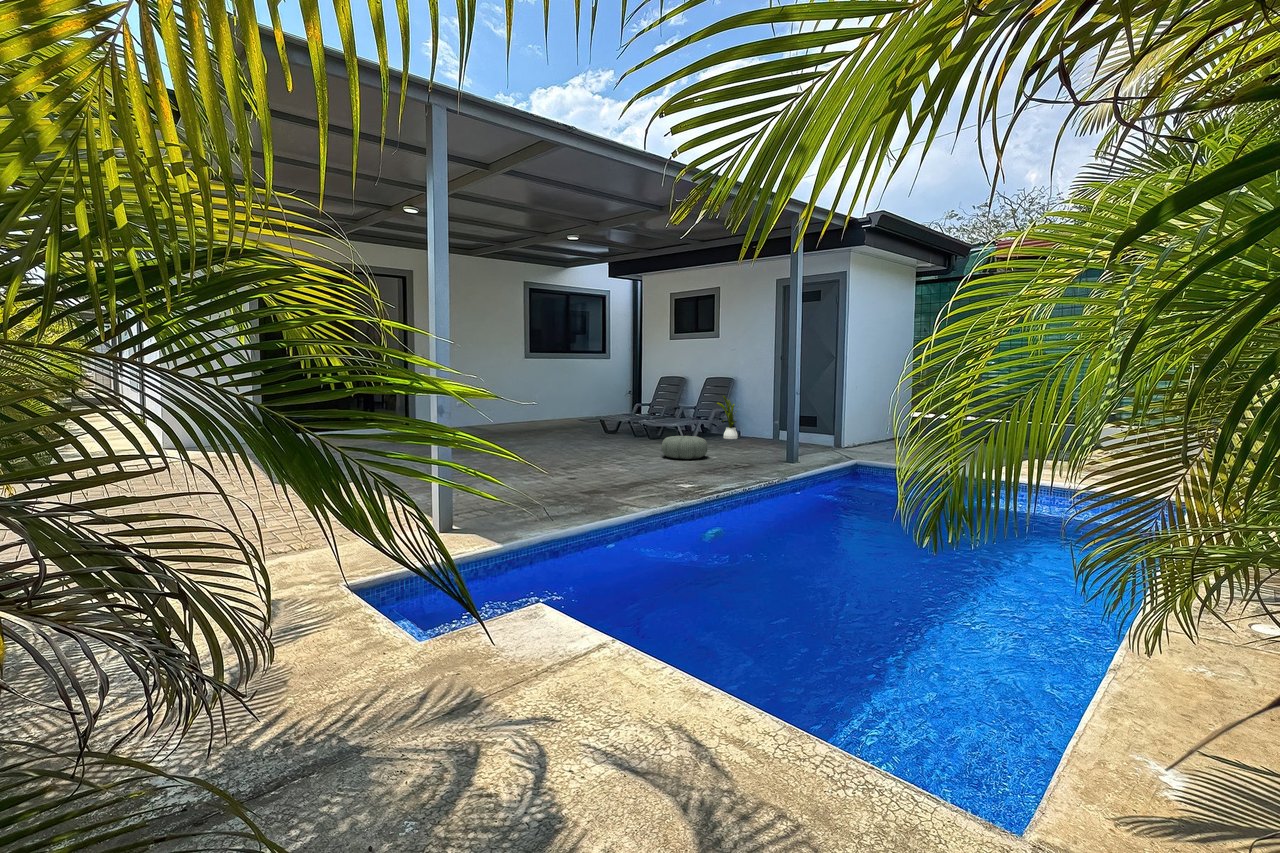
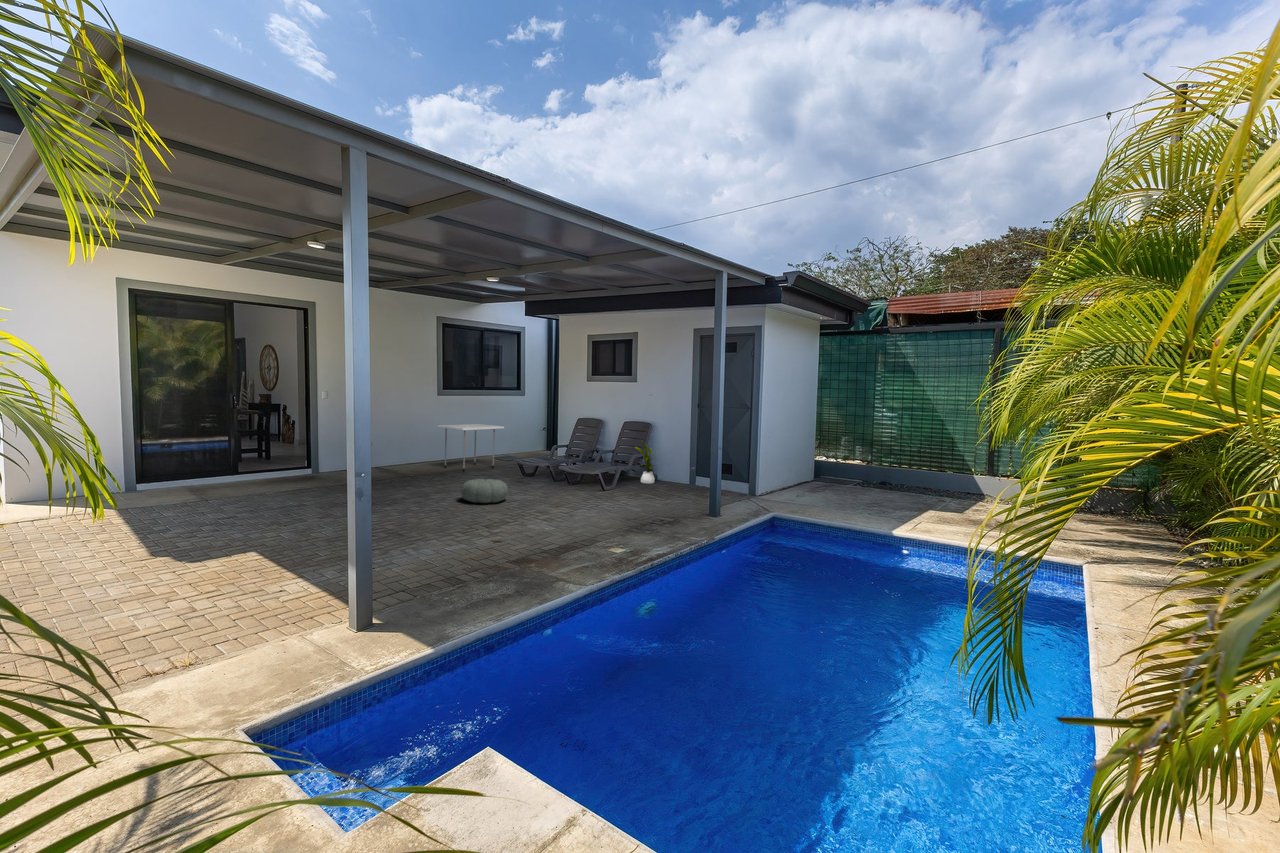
dining table: none [525,386,590,431] -> present [437,424,504,471]
pouf: present [662,436,708,459] -> present [461,479,508,503]

